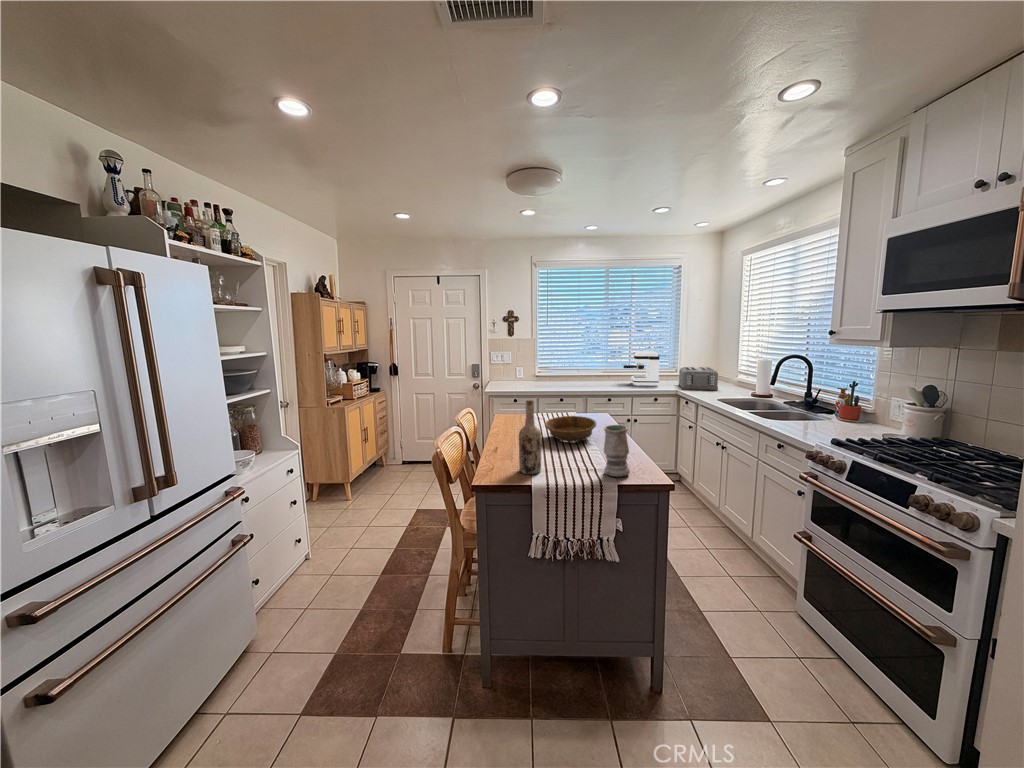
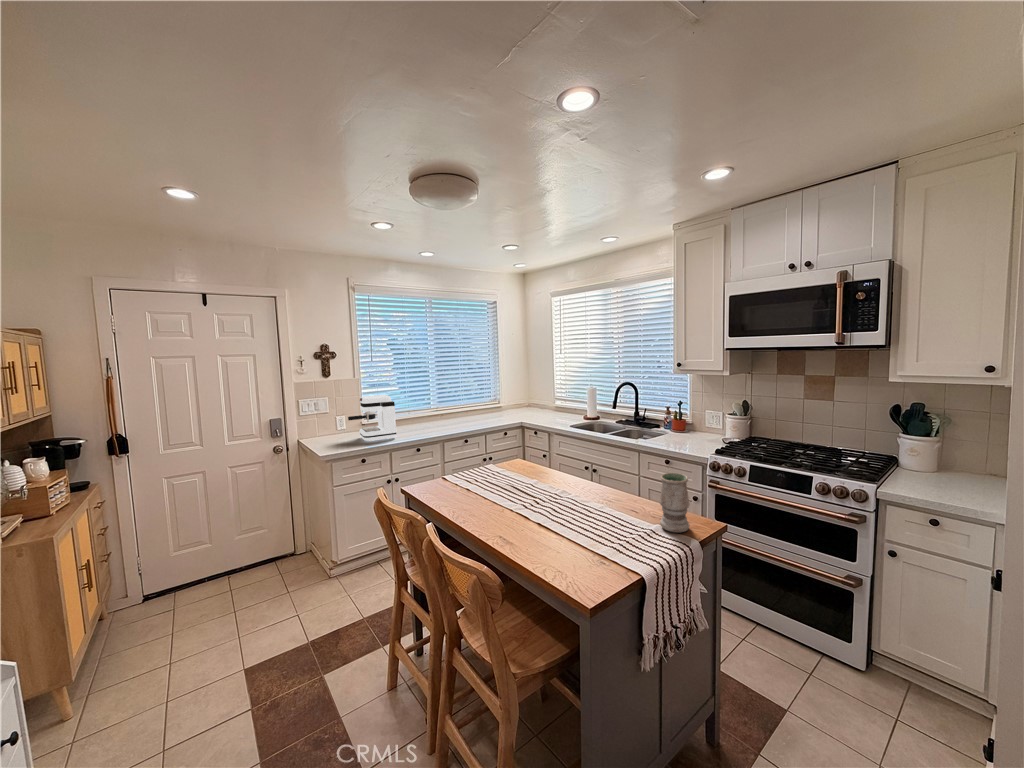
coffee maker: present [623,351,660,386] -> present [348,395,397,442]
toaster: present [679,367,718,390] -> none [510,397,551,420]
wine bottle: present [519,401,541,474] -> none [587,464,617,562]
decorative bowl: present [545,416,596,442] -> none [520,469,582,504]

